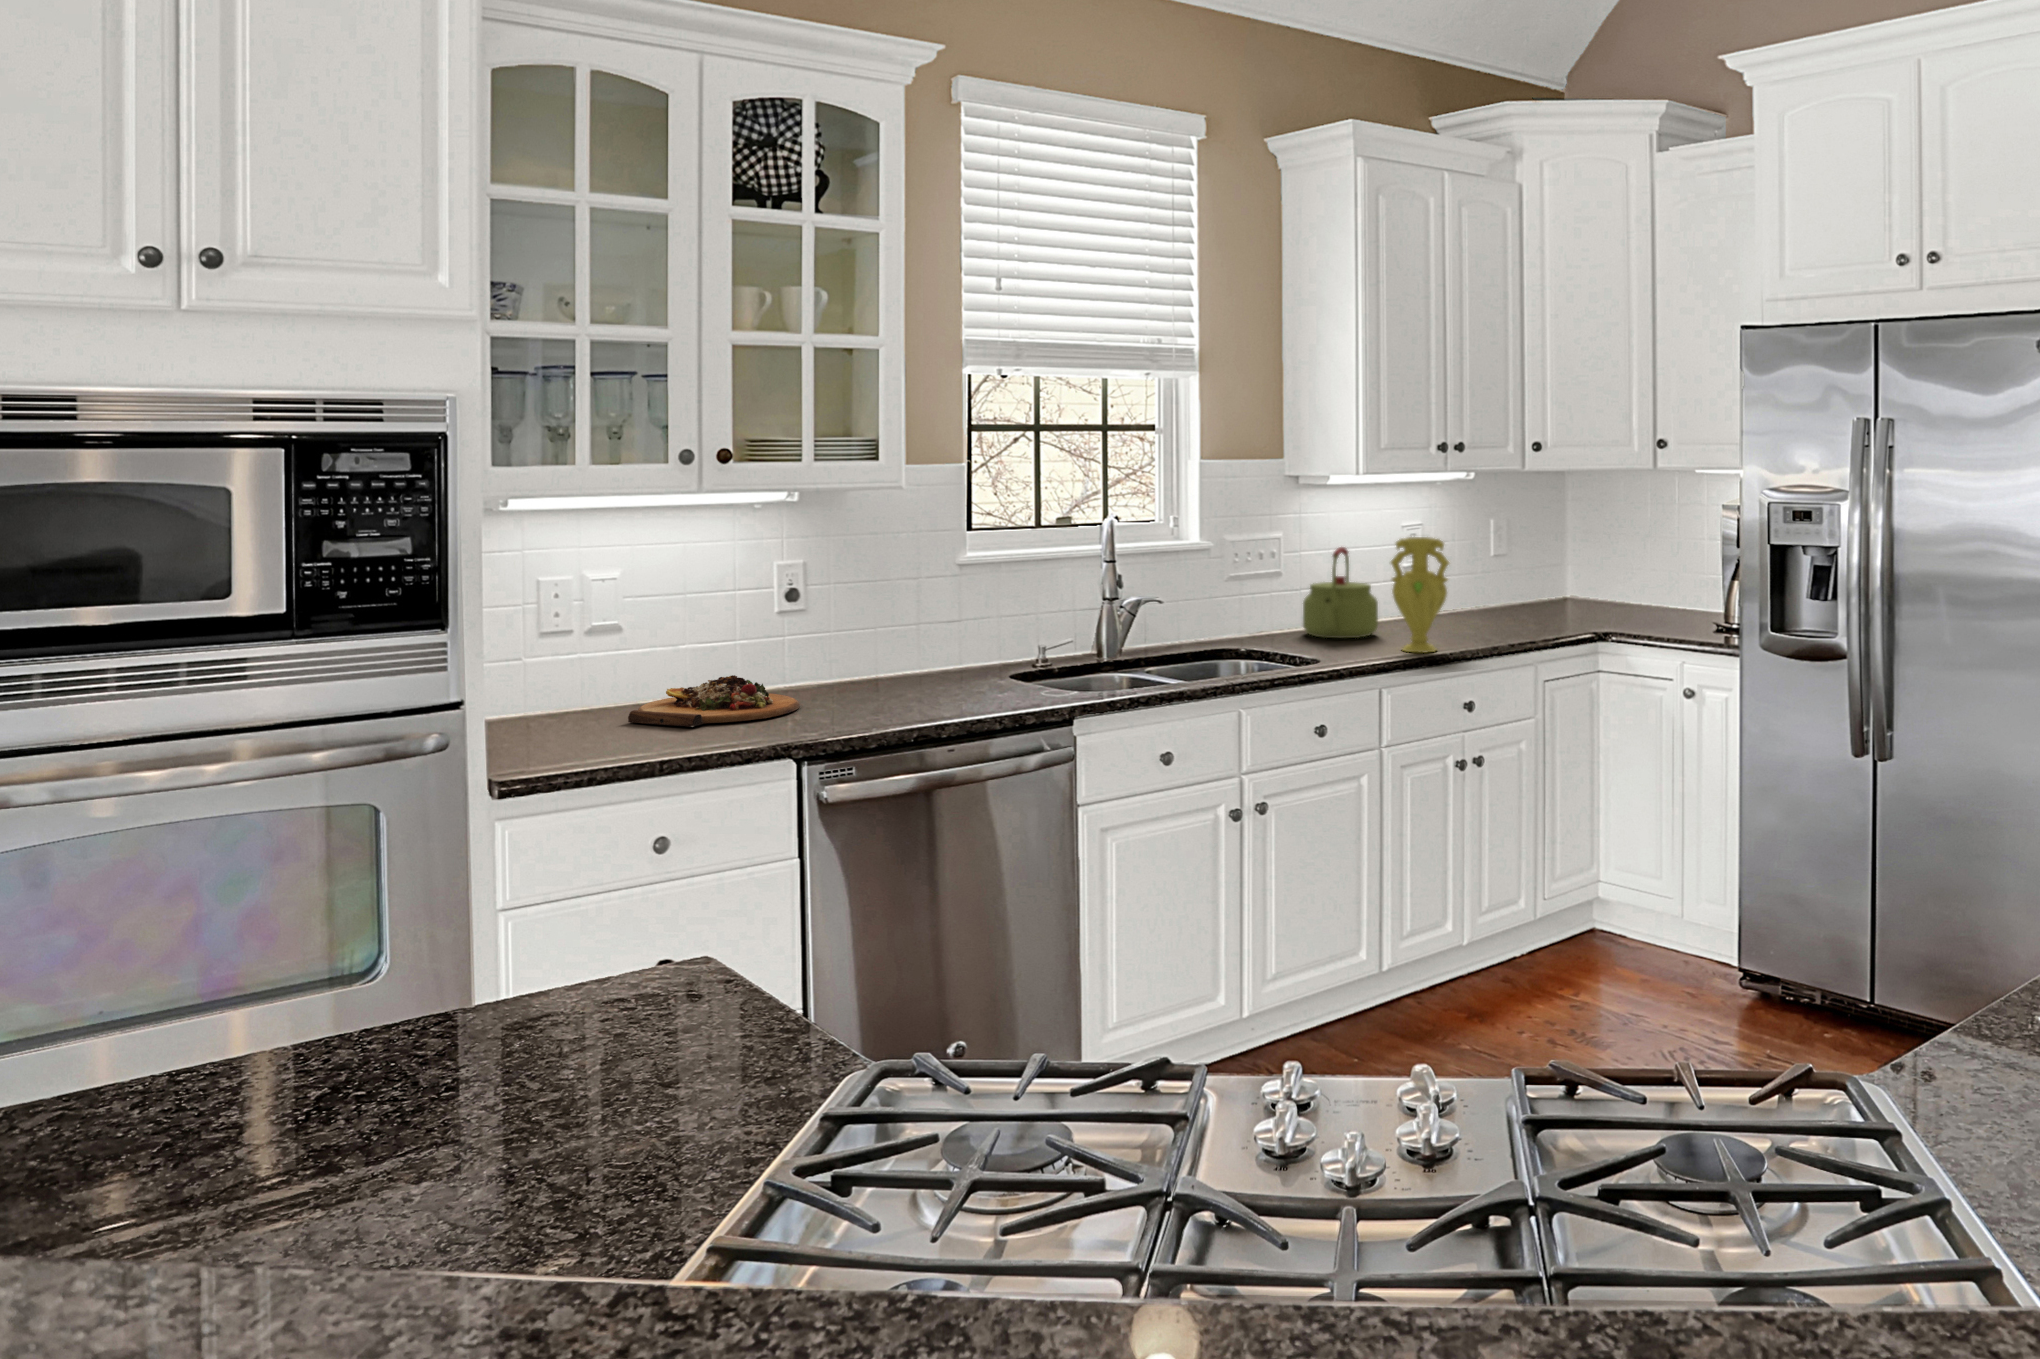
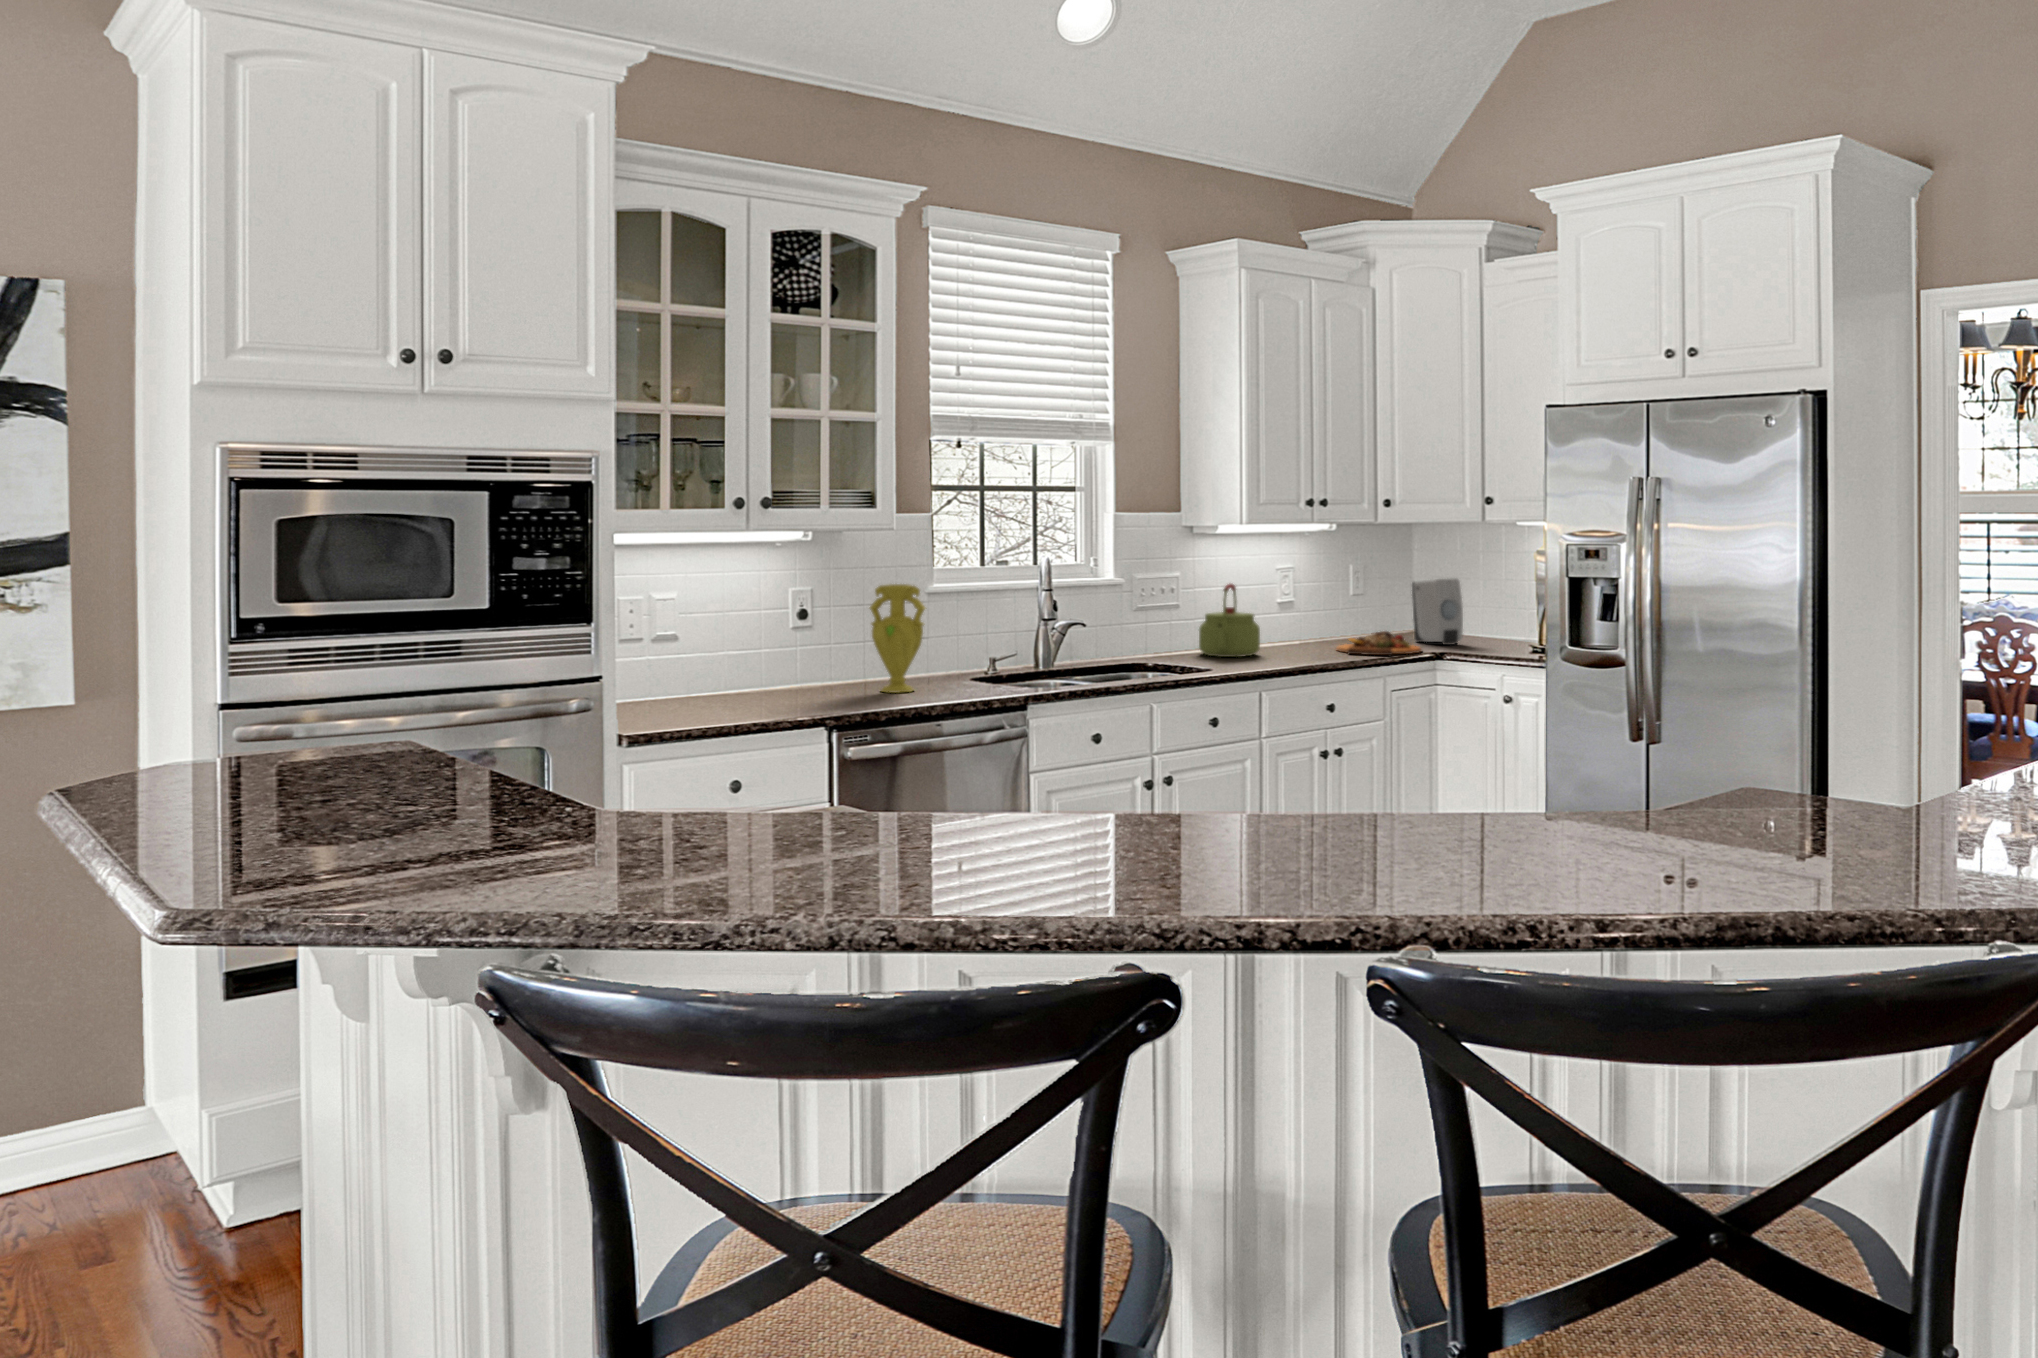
vase: present [1391,537,1449,652] -> present [870,584,925,693]
soap dispenser: none [1563,537,1626,619] -> present [1412,579,1463,645]
cutting board: present [628,675,800,727] -> present [1336,631,1422,655]

